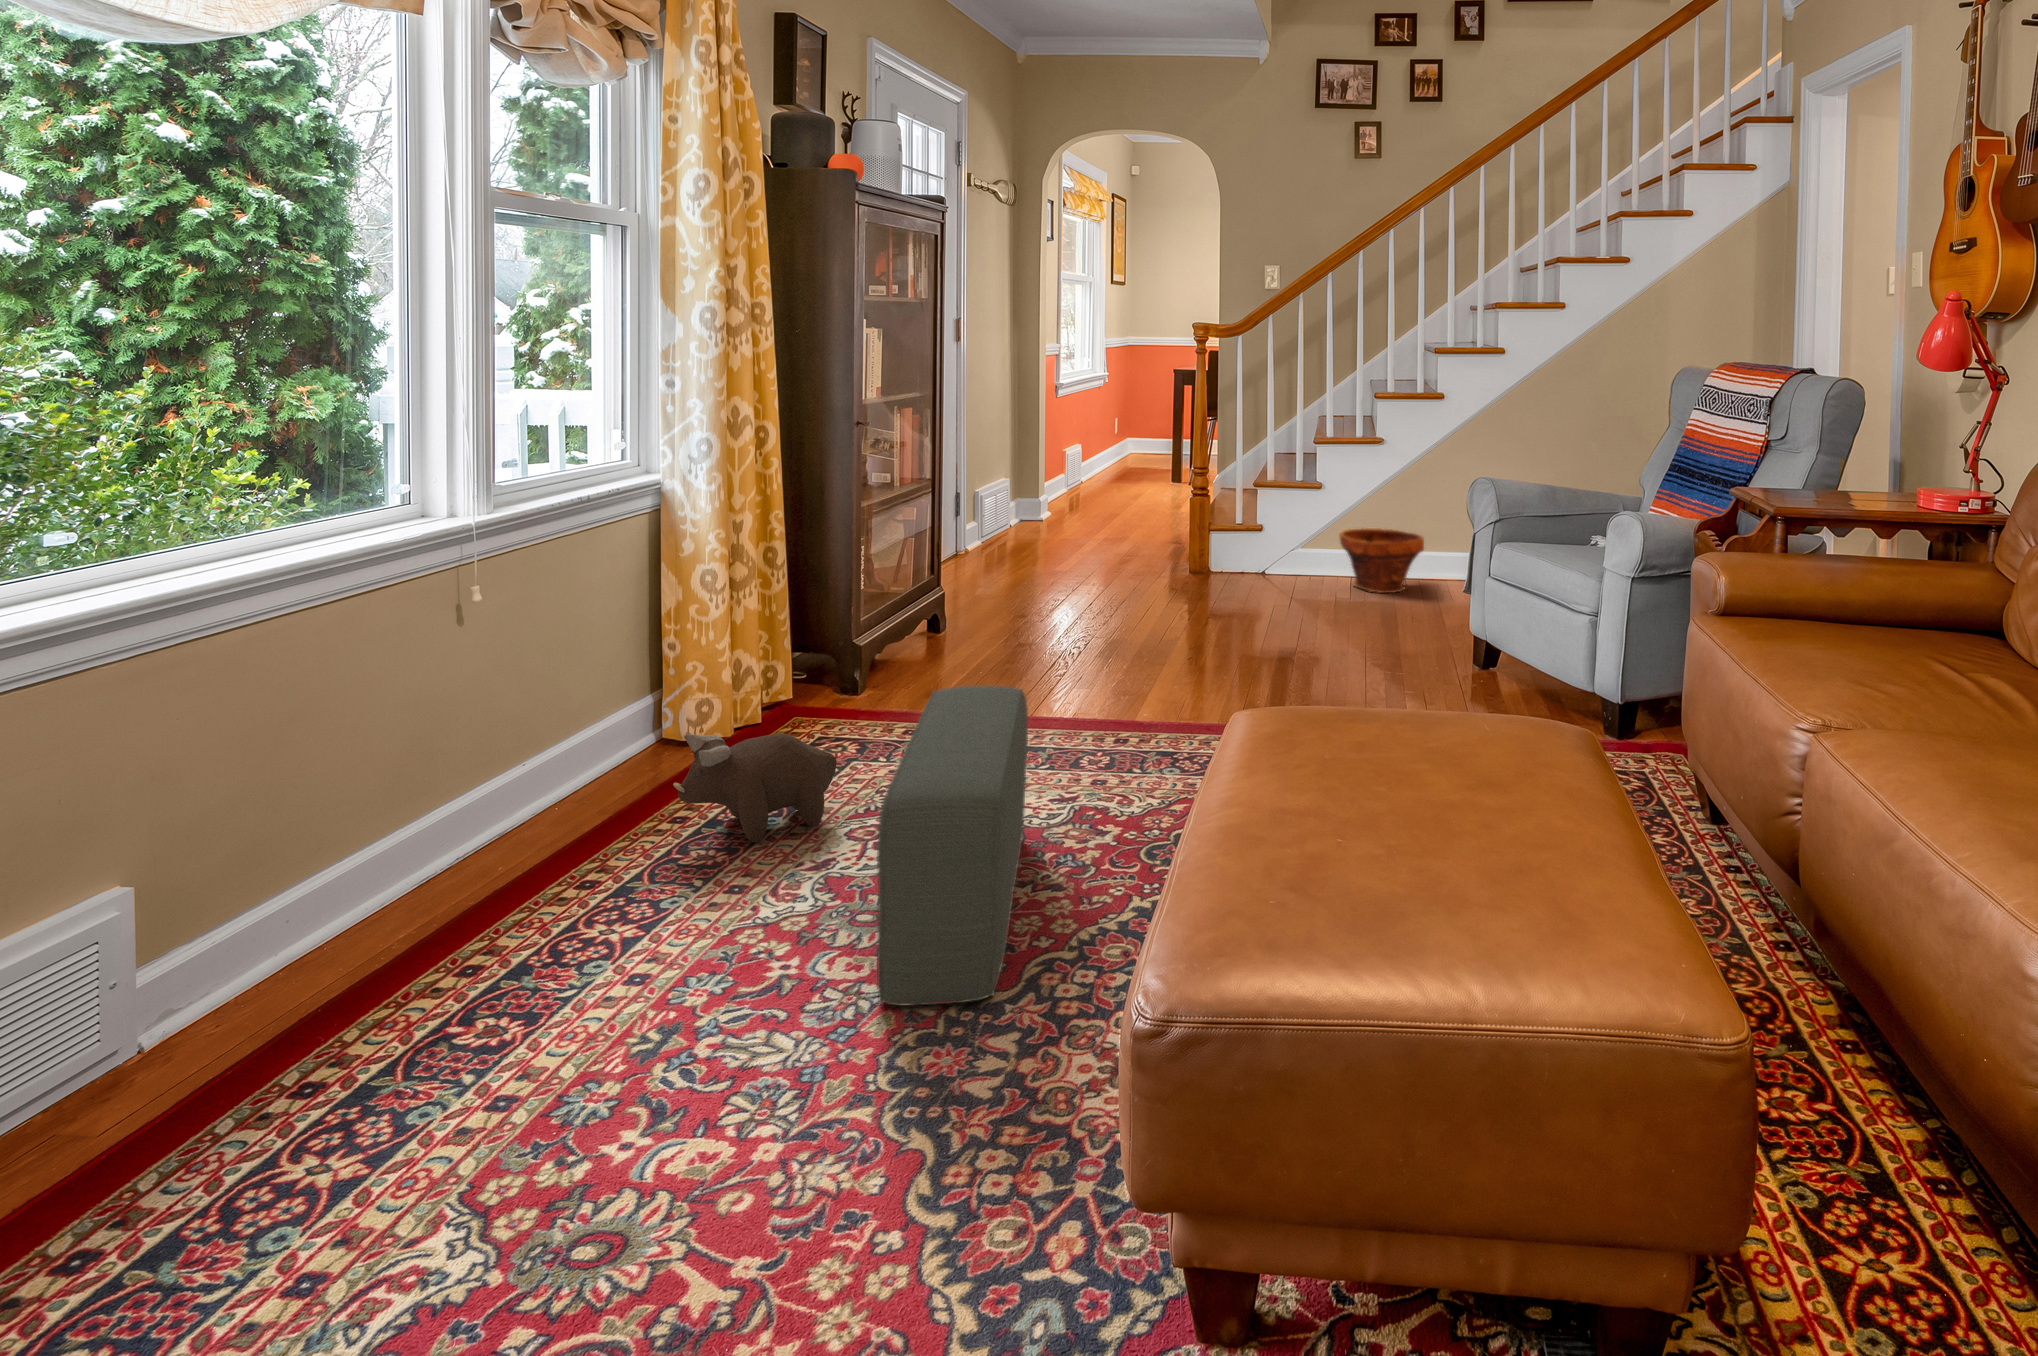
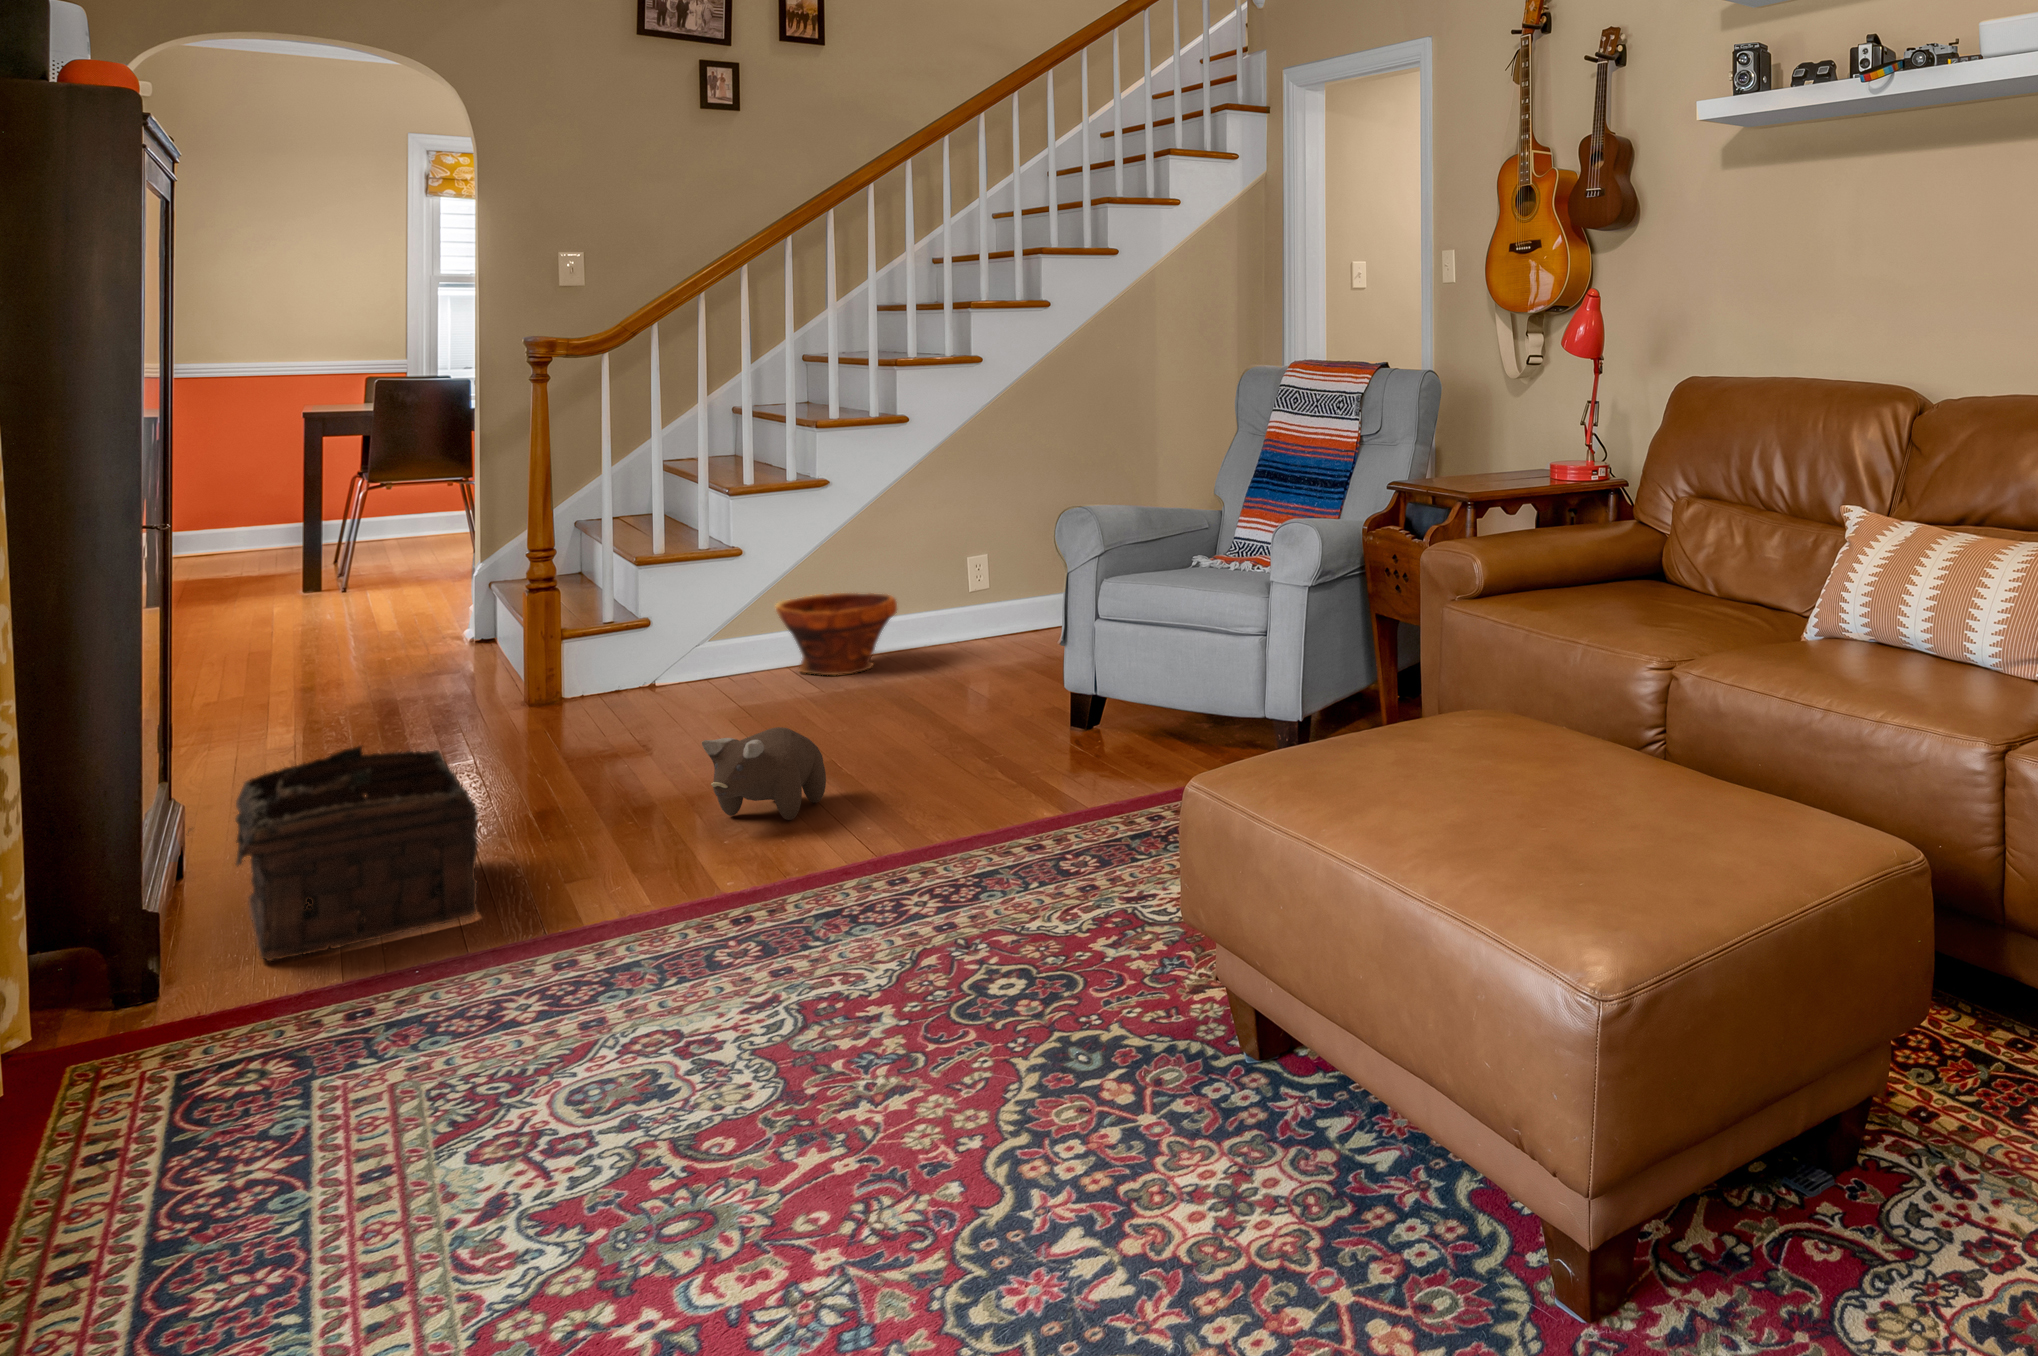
basket: none [866,572,1036,695] -> present [188,746,478,961]
pouf: present [877,686,1028,1006] -> none [646,853,1009,1274]
plush toy: present [673,733,837,843] -> present [702,727,826,820]

